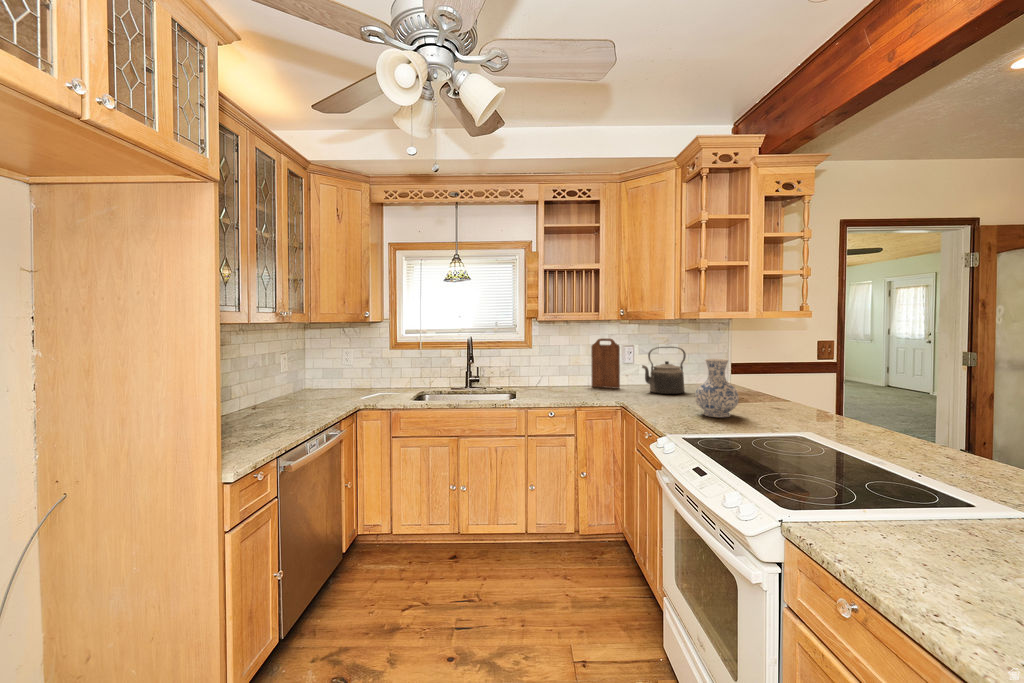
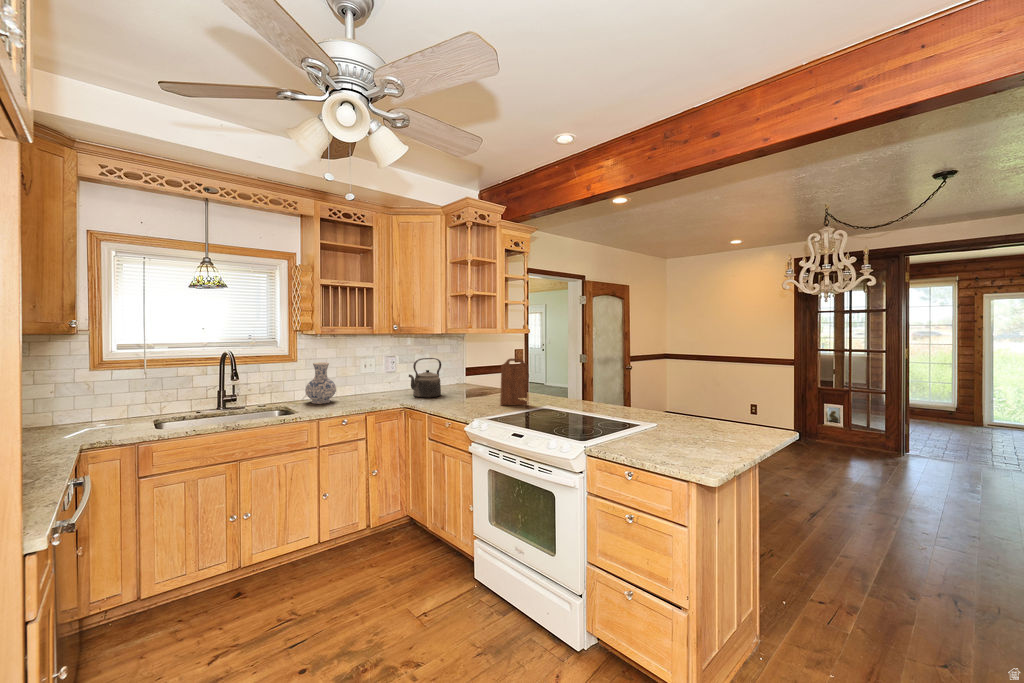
cutting board: present [591,338,620,388] -> present [500,358,528,405]
vase: present [695,359,739,418] -> present [305,362,336,404]

